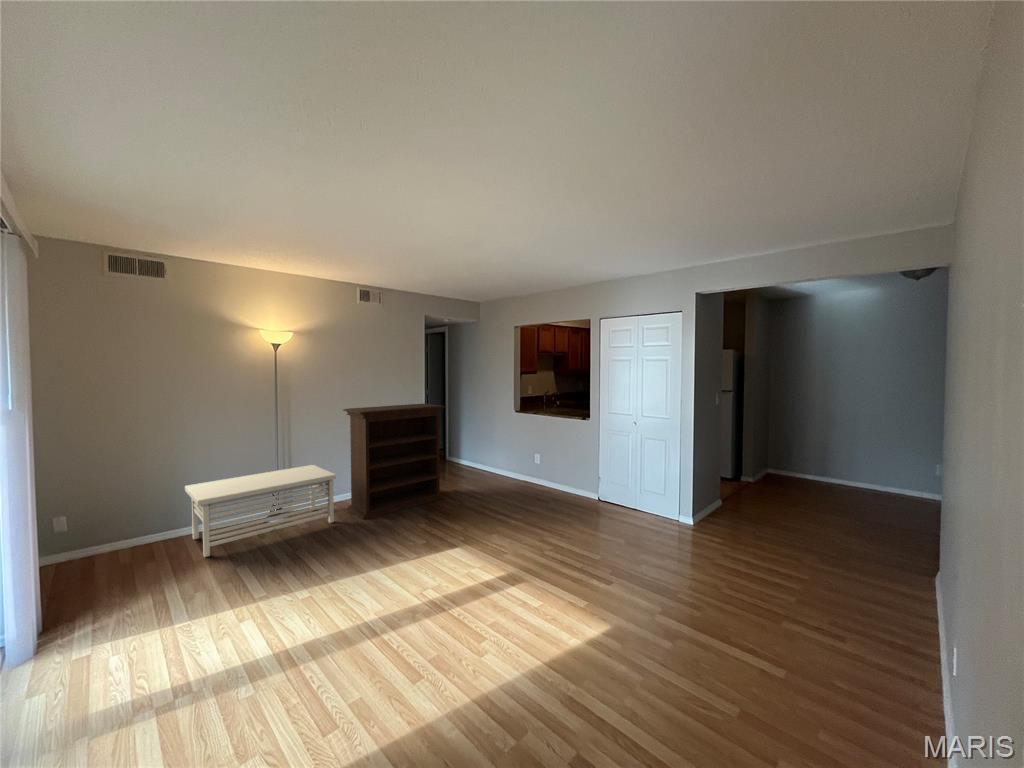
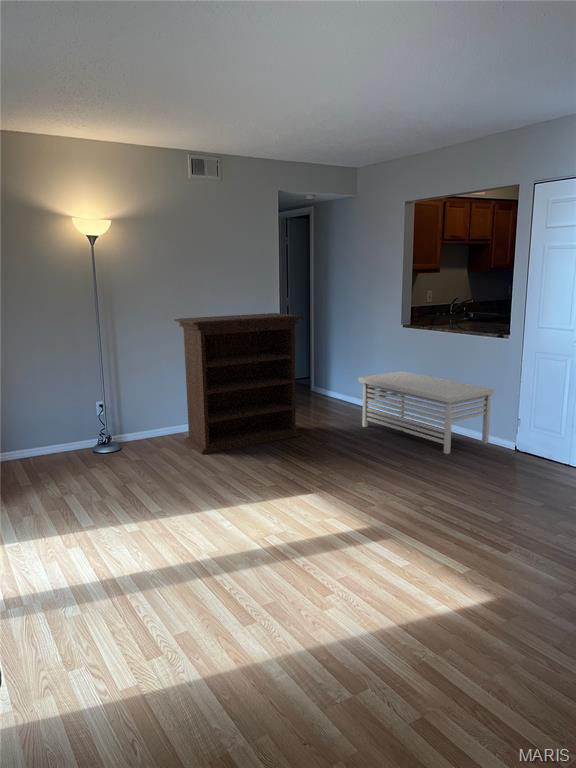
storage bench: present [185,465,336,557] -> present [359,371,494,454]

